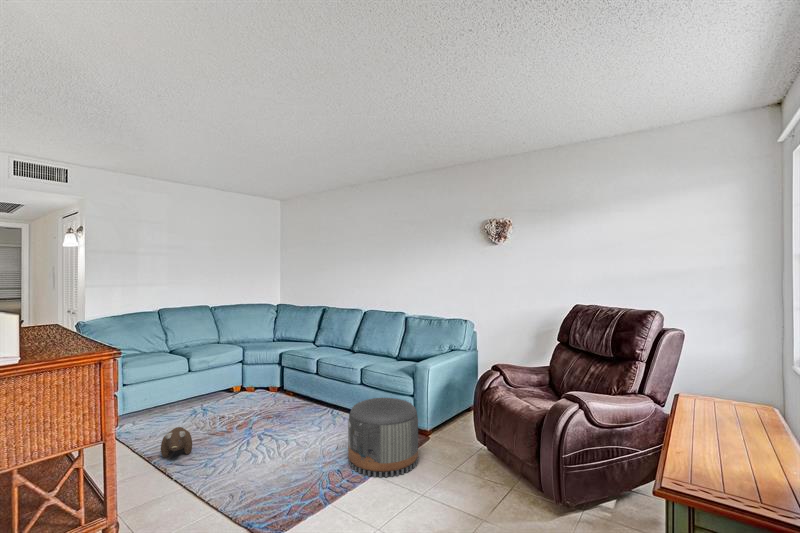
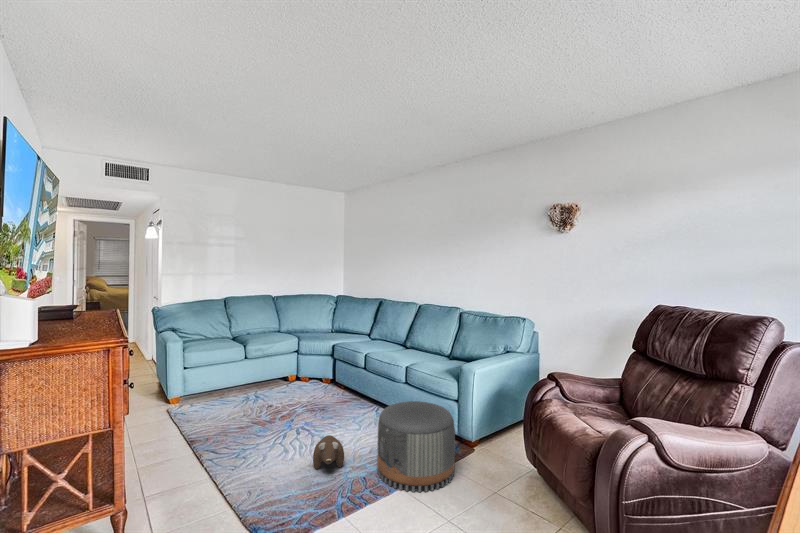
plush toy: present [161,427,192,458] -> present [313,435,344,469]

